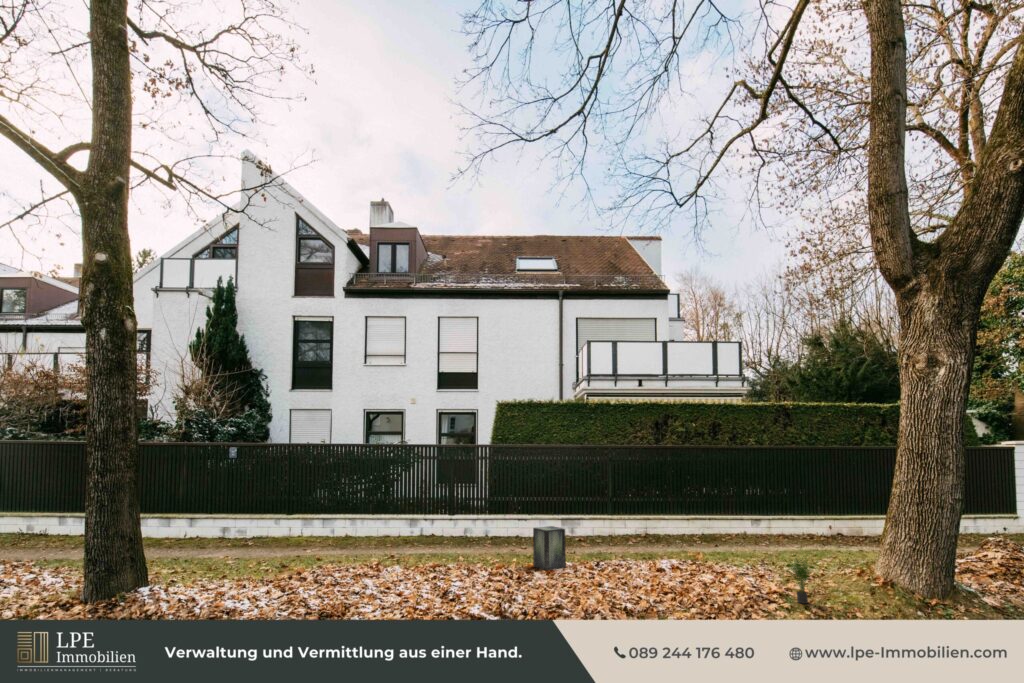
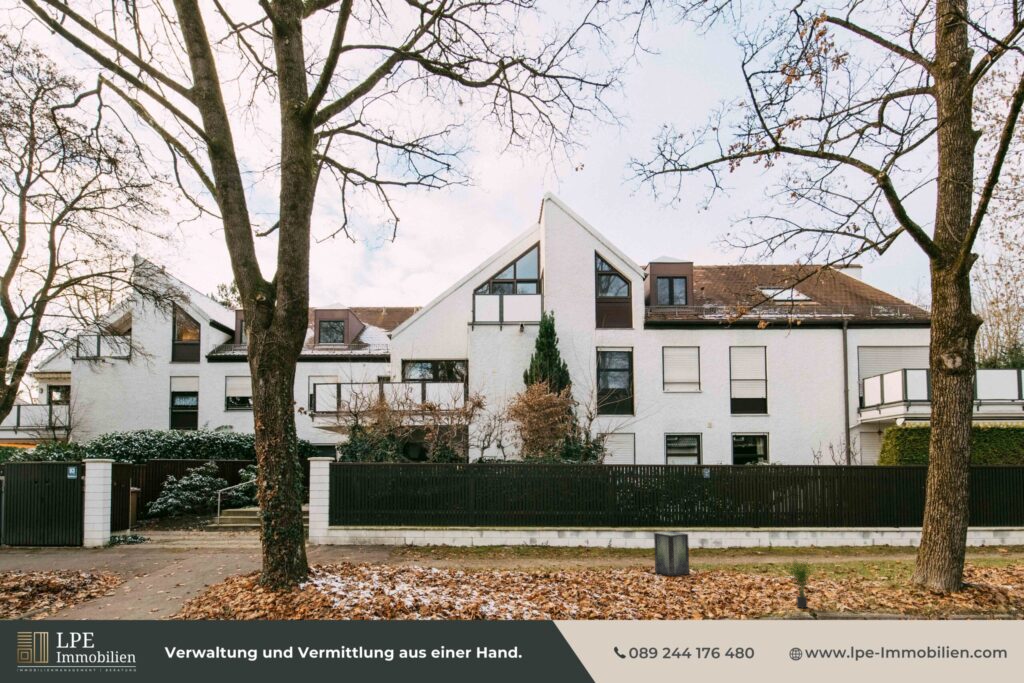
storage box: present [533,526,566,570] -> present [654,532,689,576]

